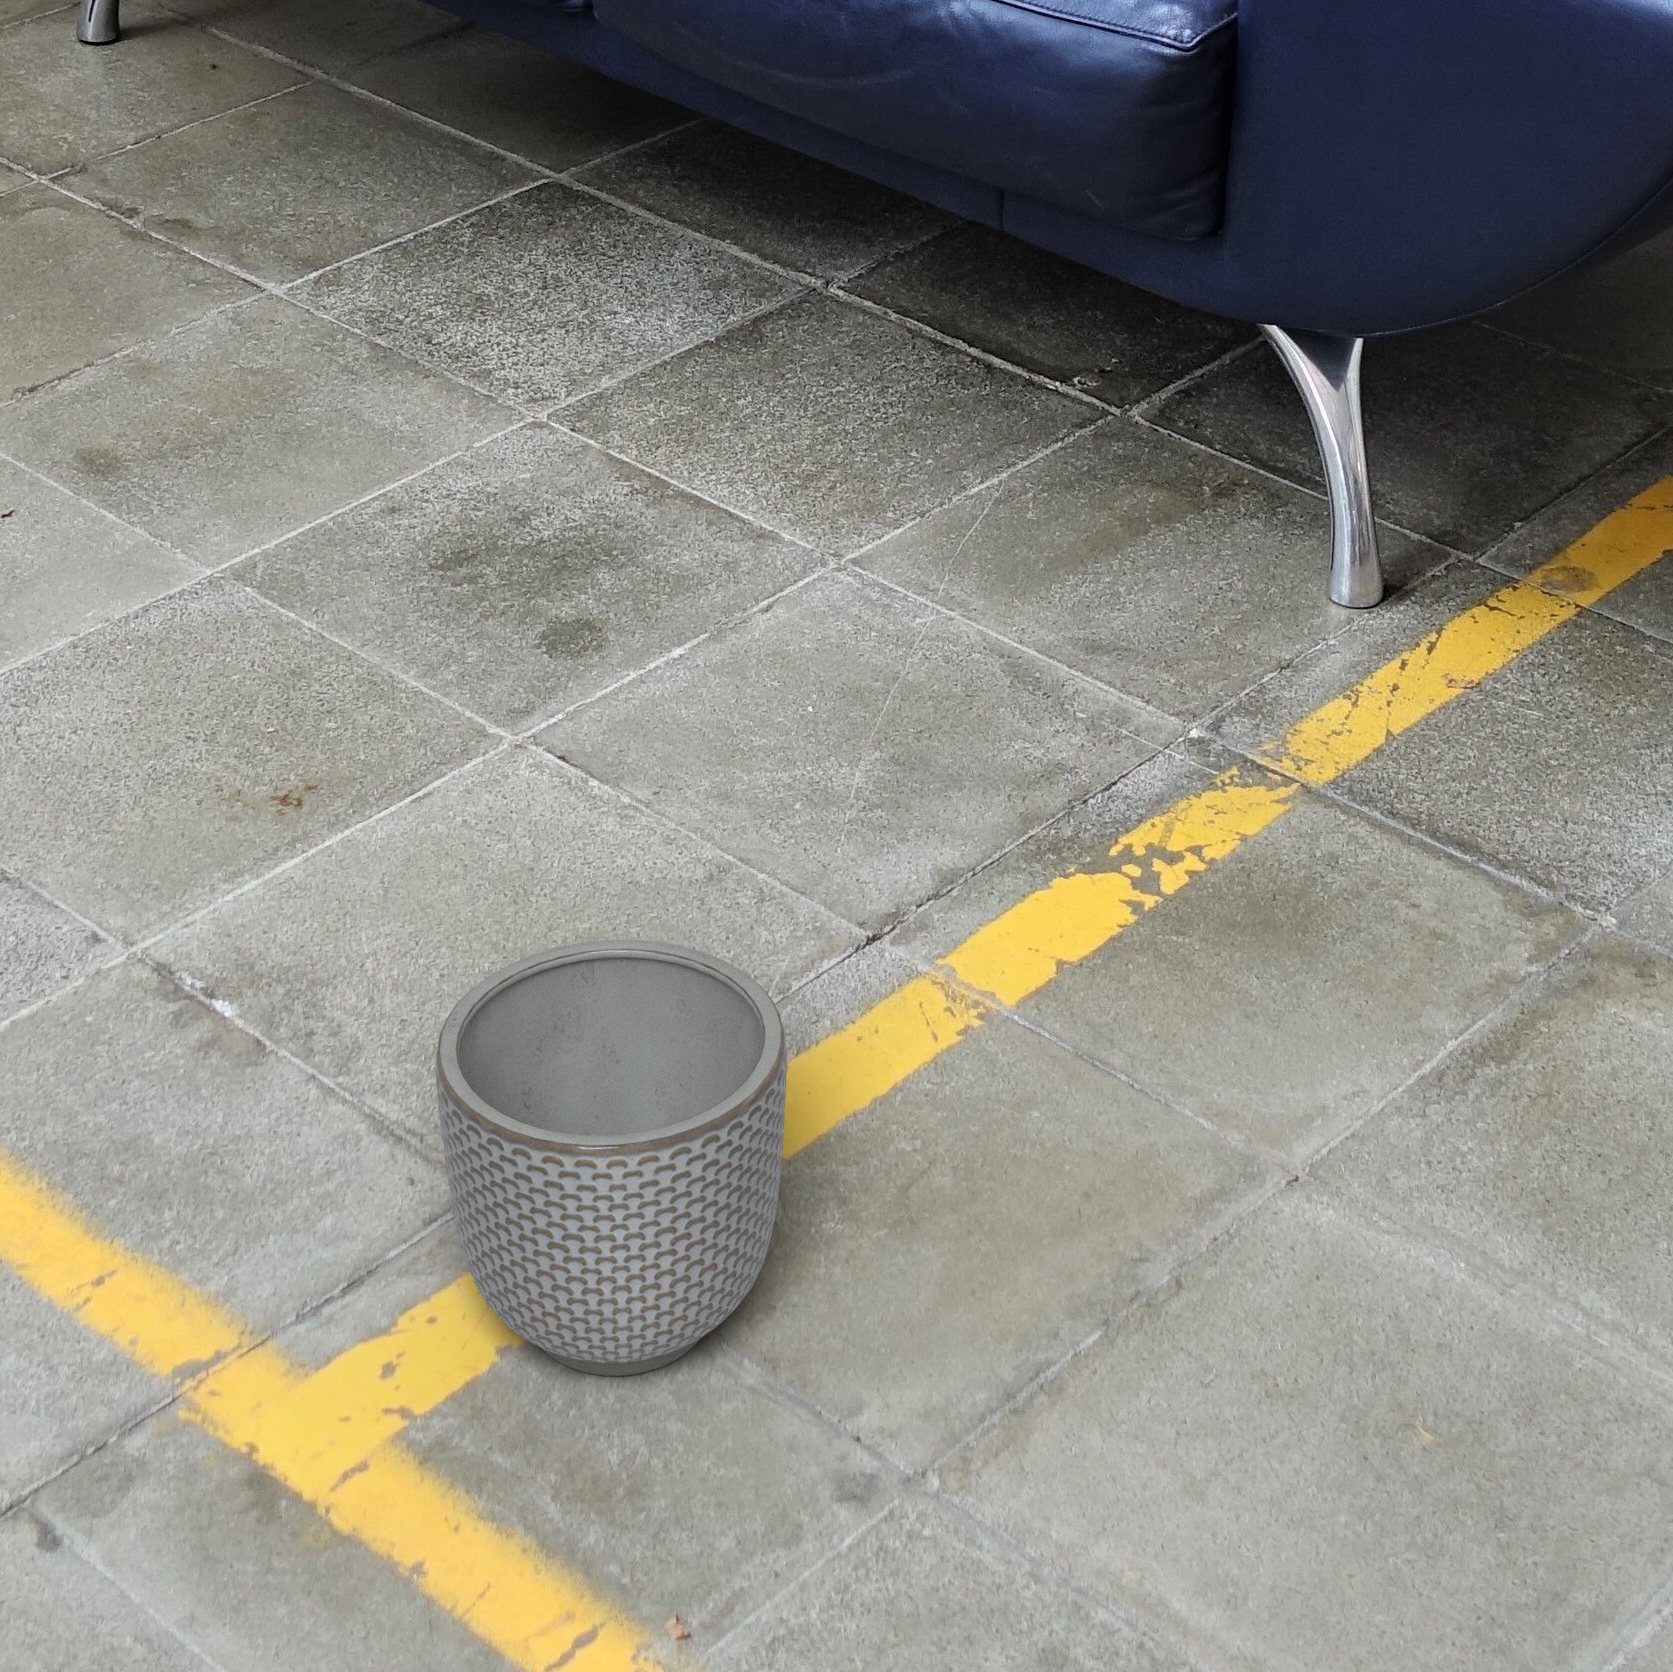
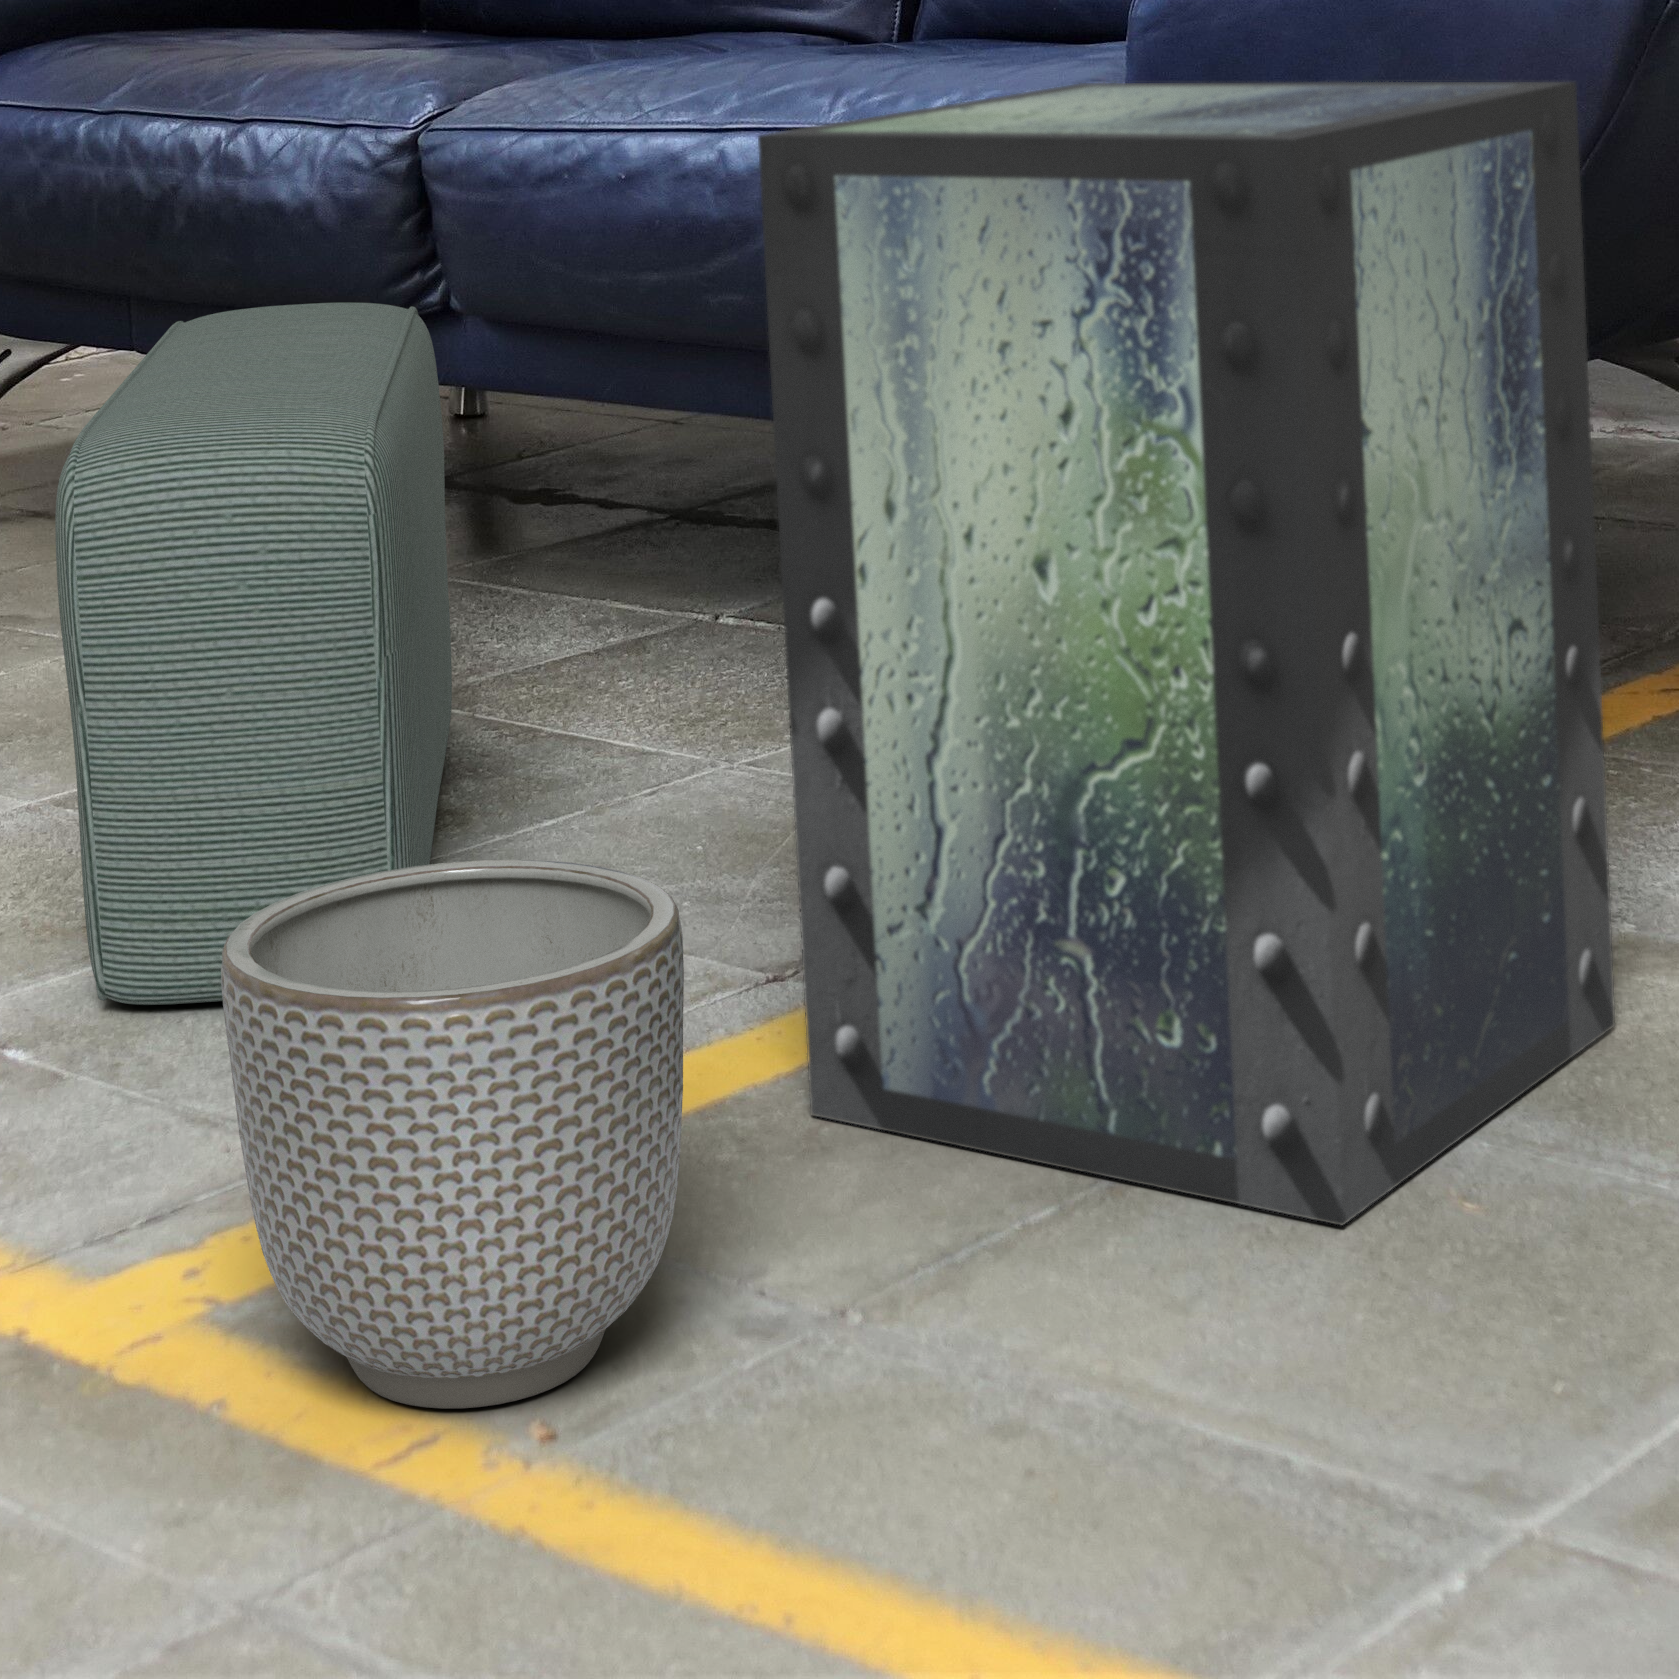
pouf: none [275,89,589,836] -> present [55,303,452,1005]
storage box: none [876,170,1574,1223] -> present [758,82,1615,1226]

